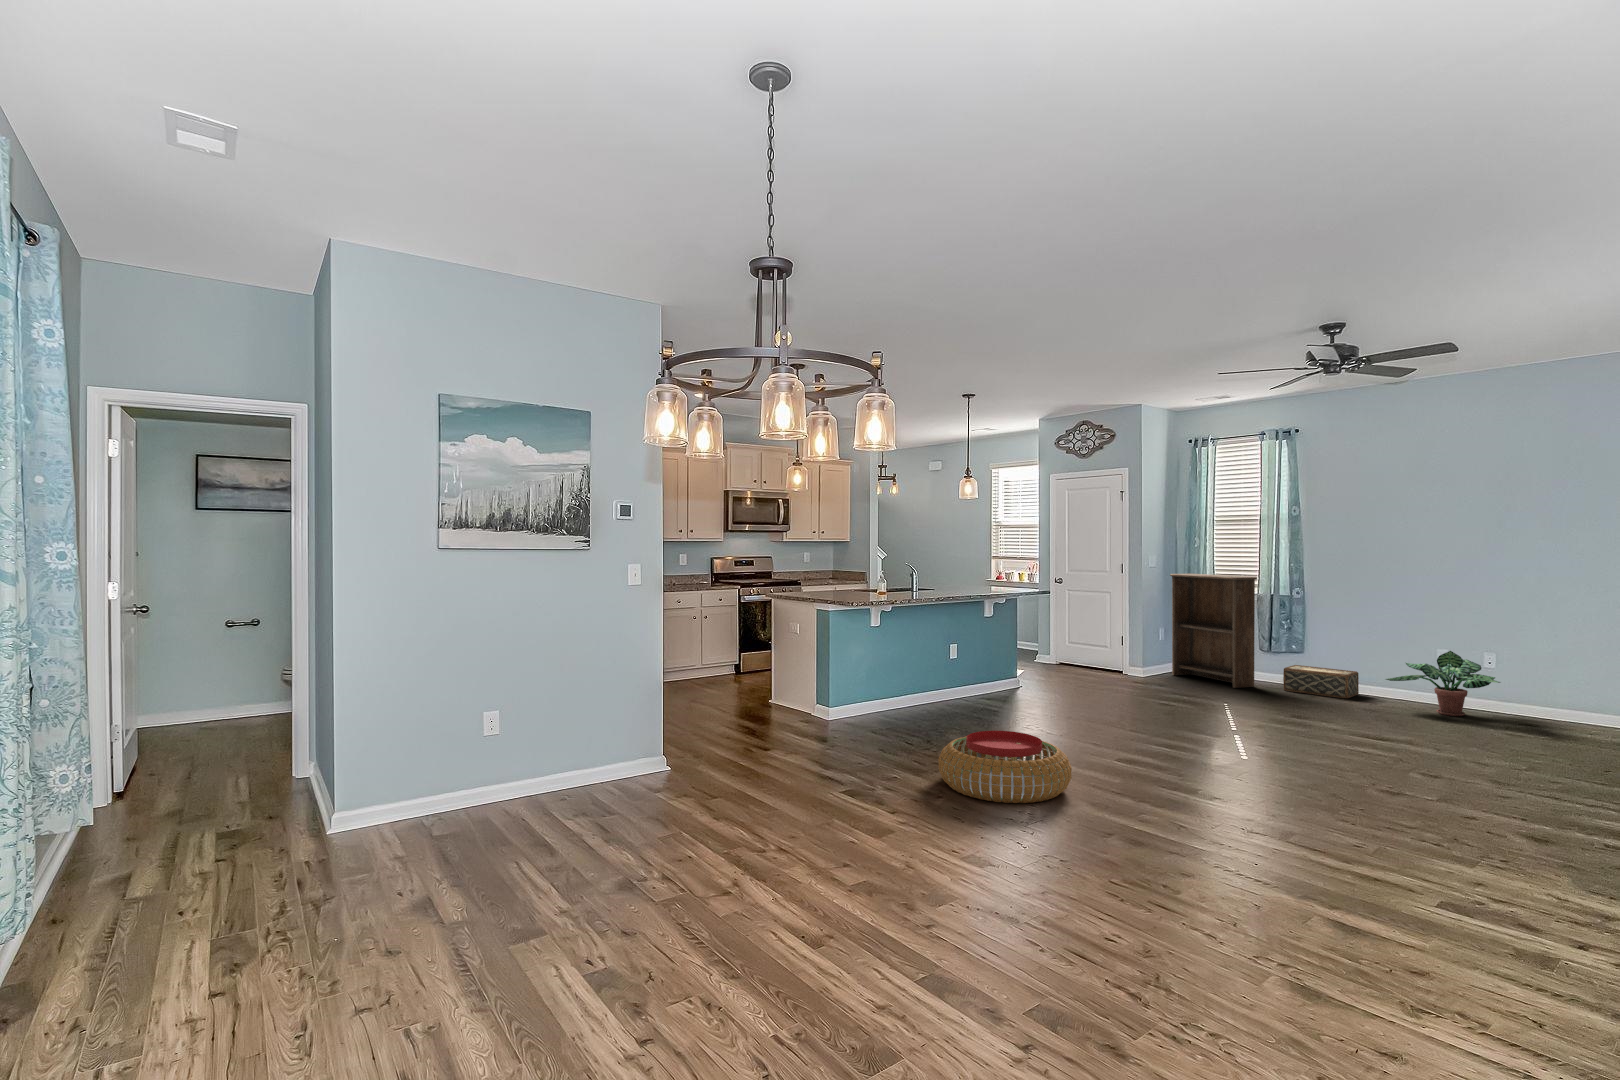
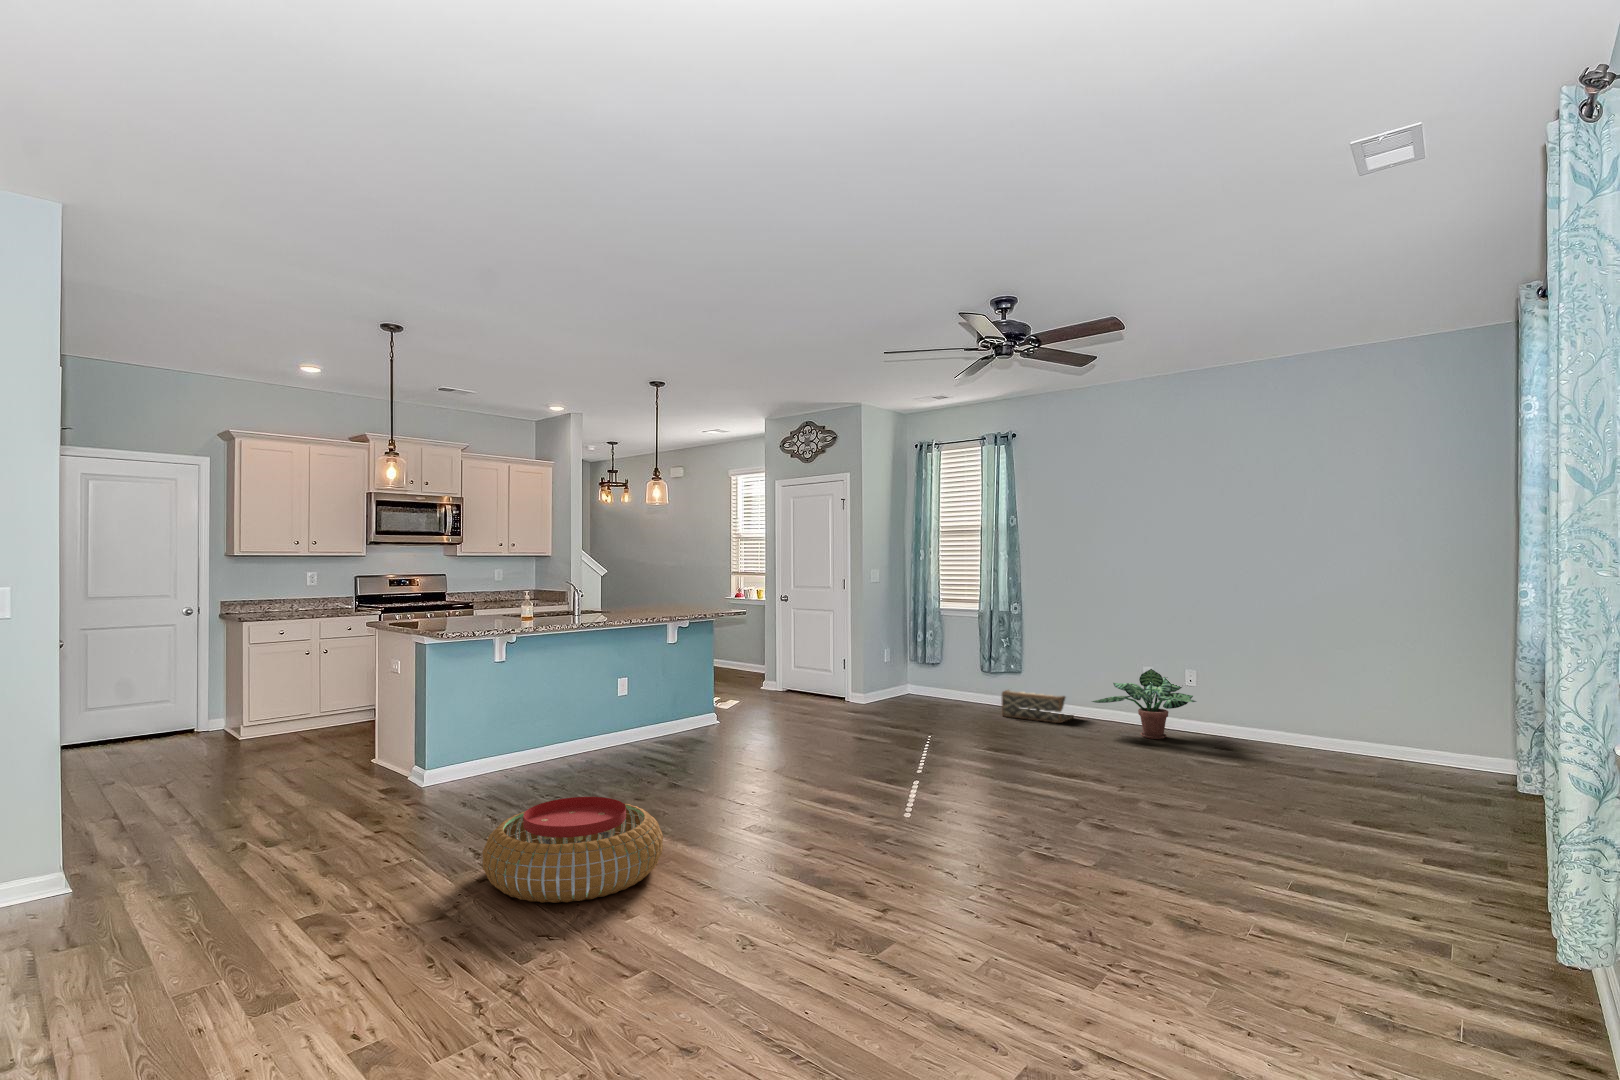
bookshelf: present [1170,574,1257,688] -> none [894,590,976,716]

